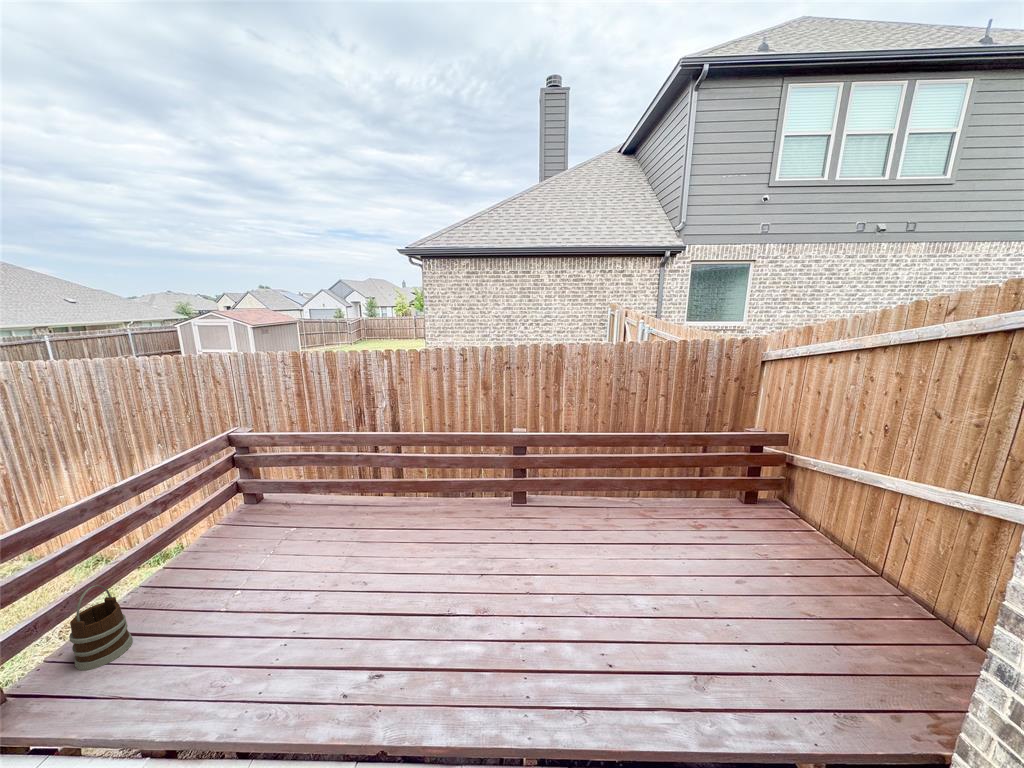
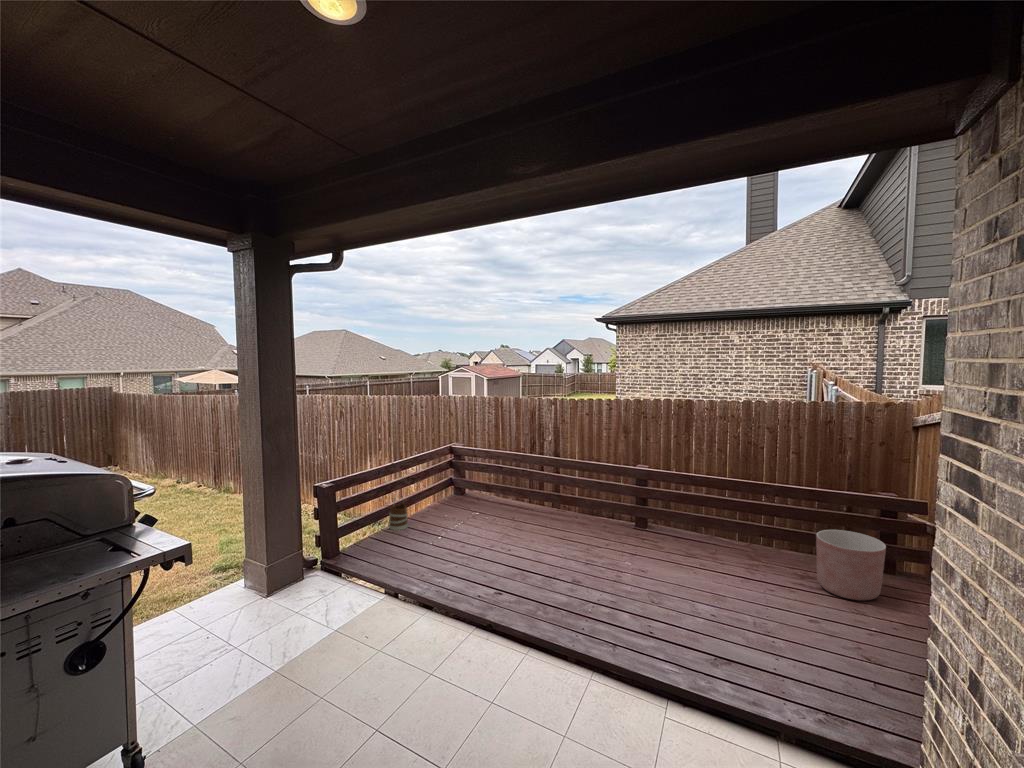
planter: none [784,490,879,580] -> present [816,530,886,600]

